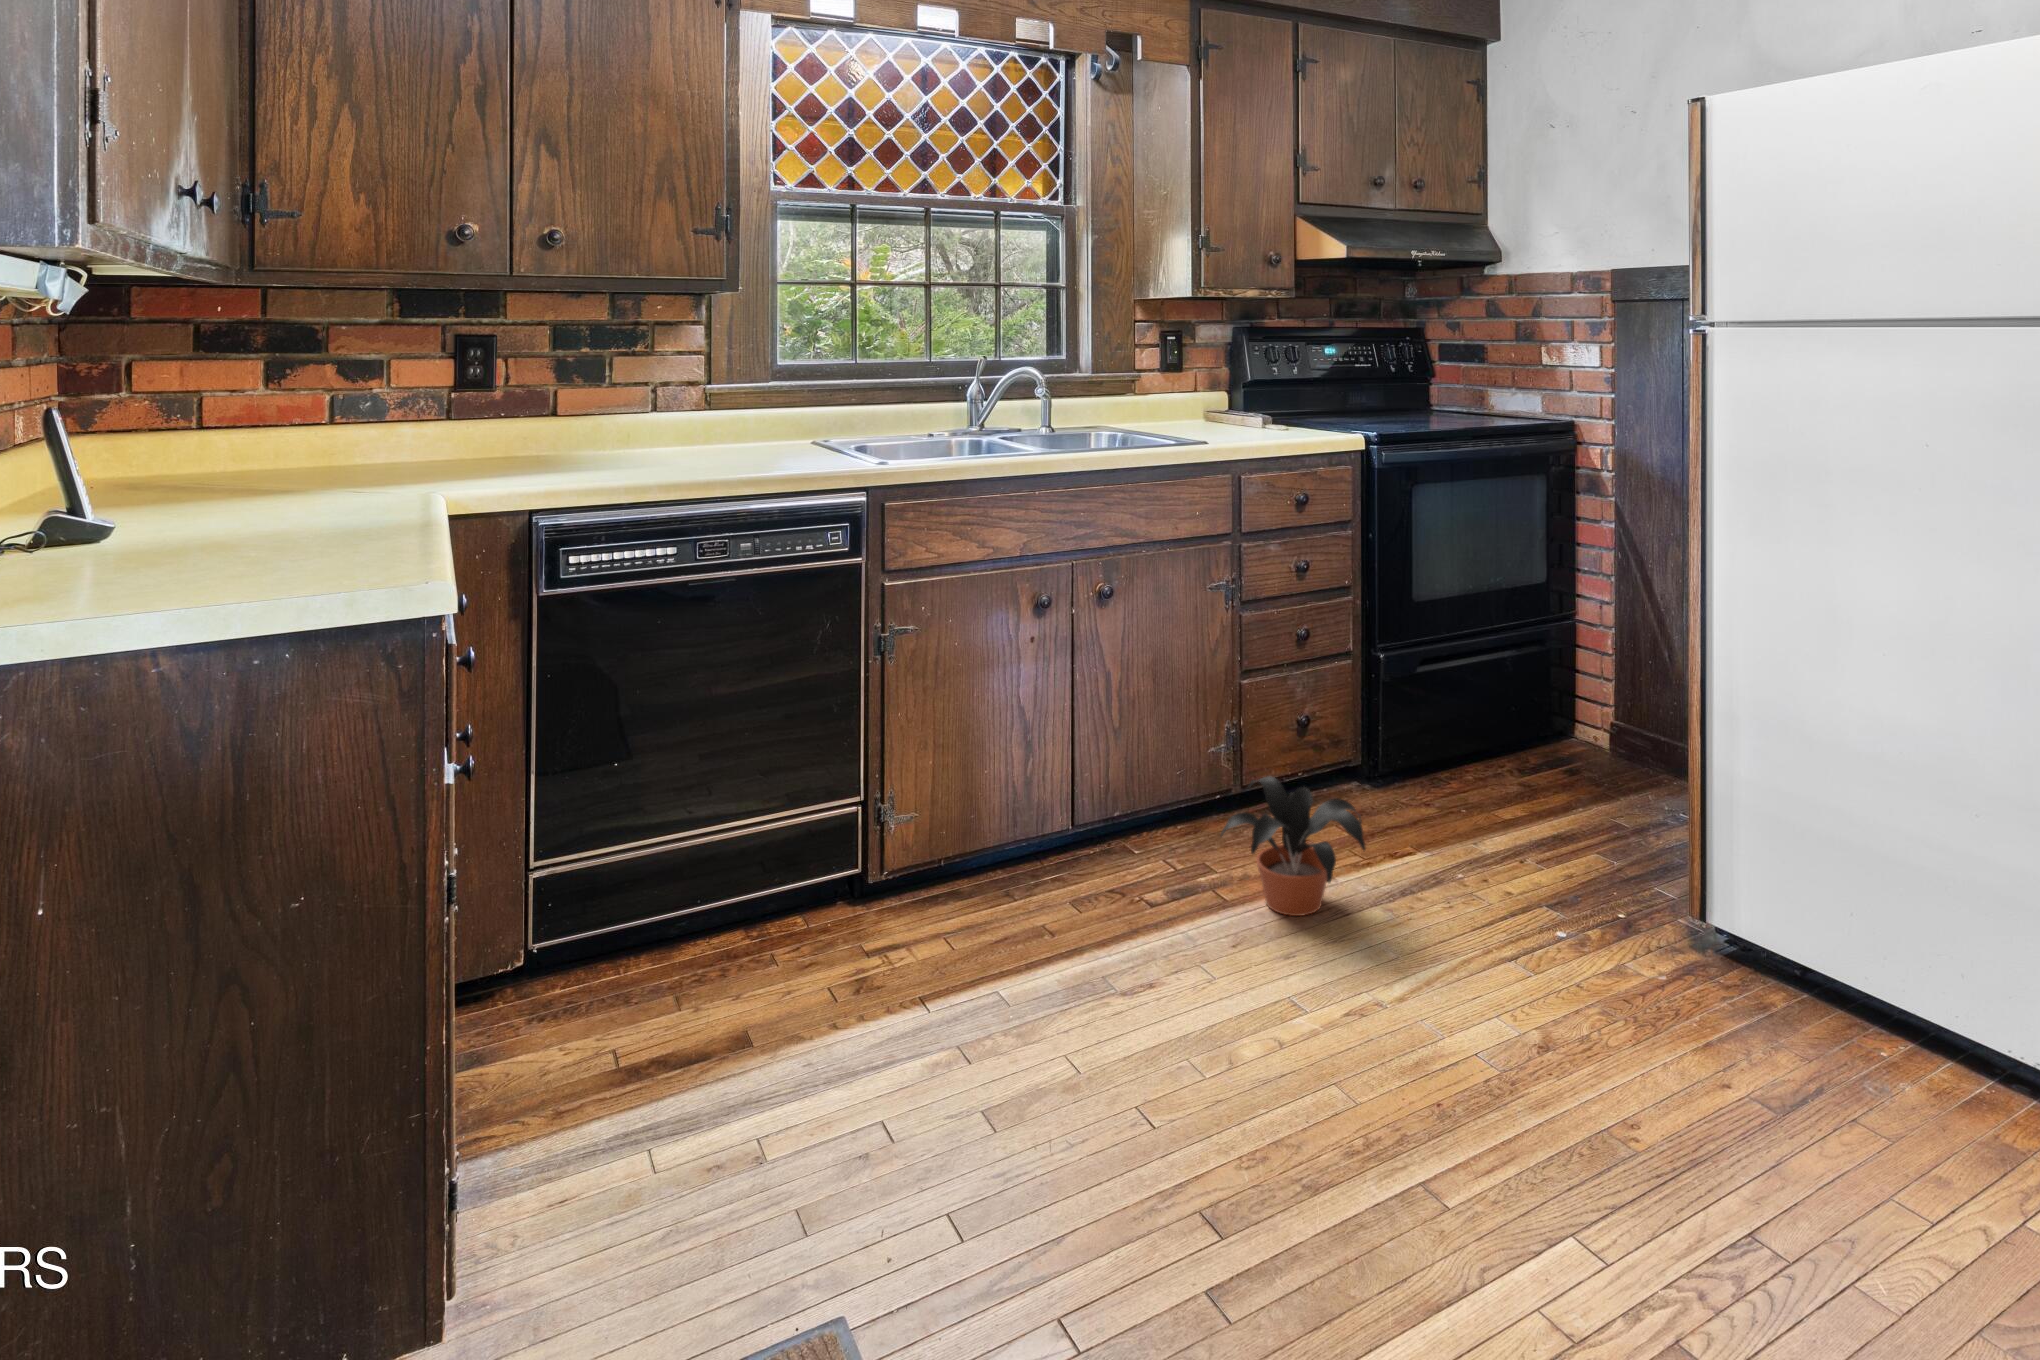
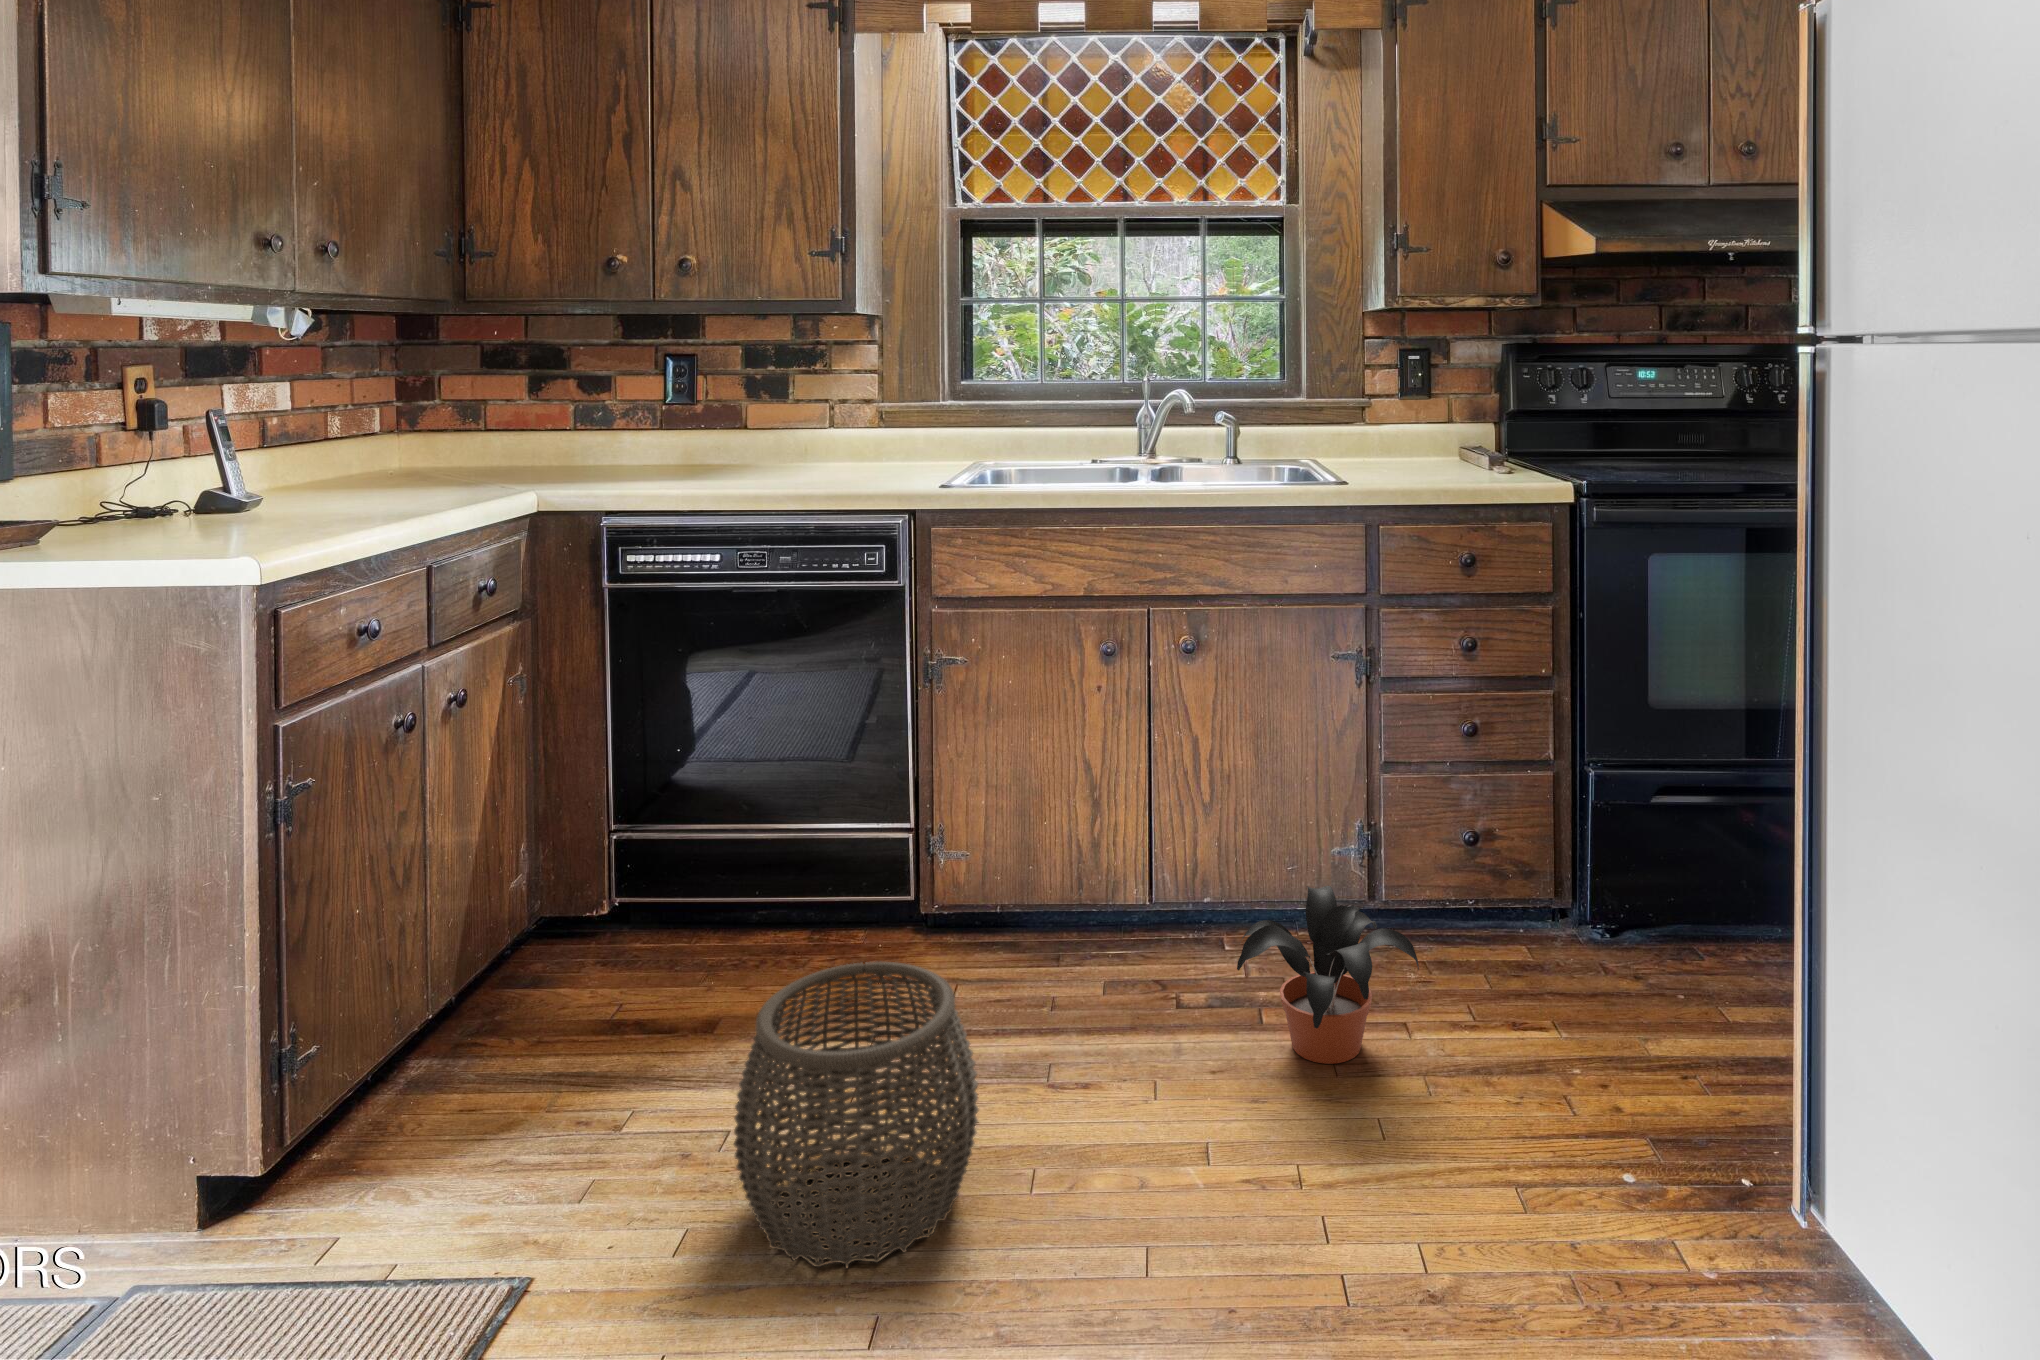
woven basket: none [980,902,1204,1184] -> present [734,961,979,1268]

